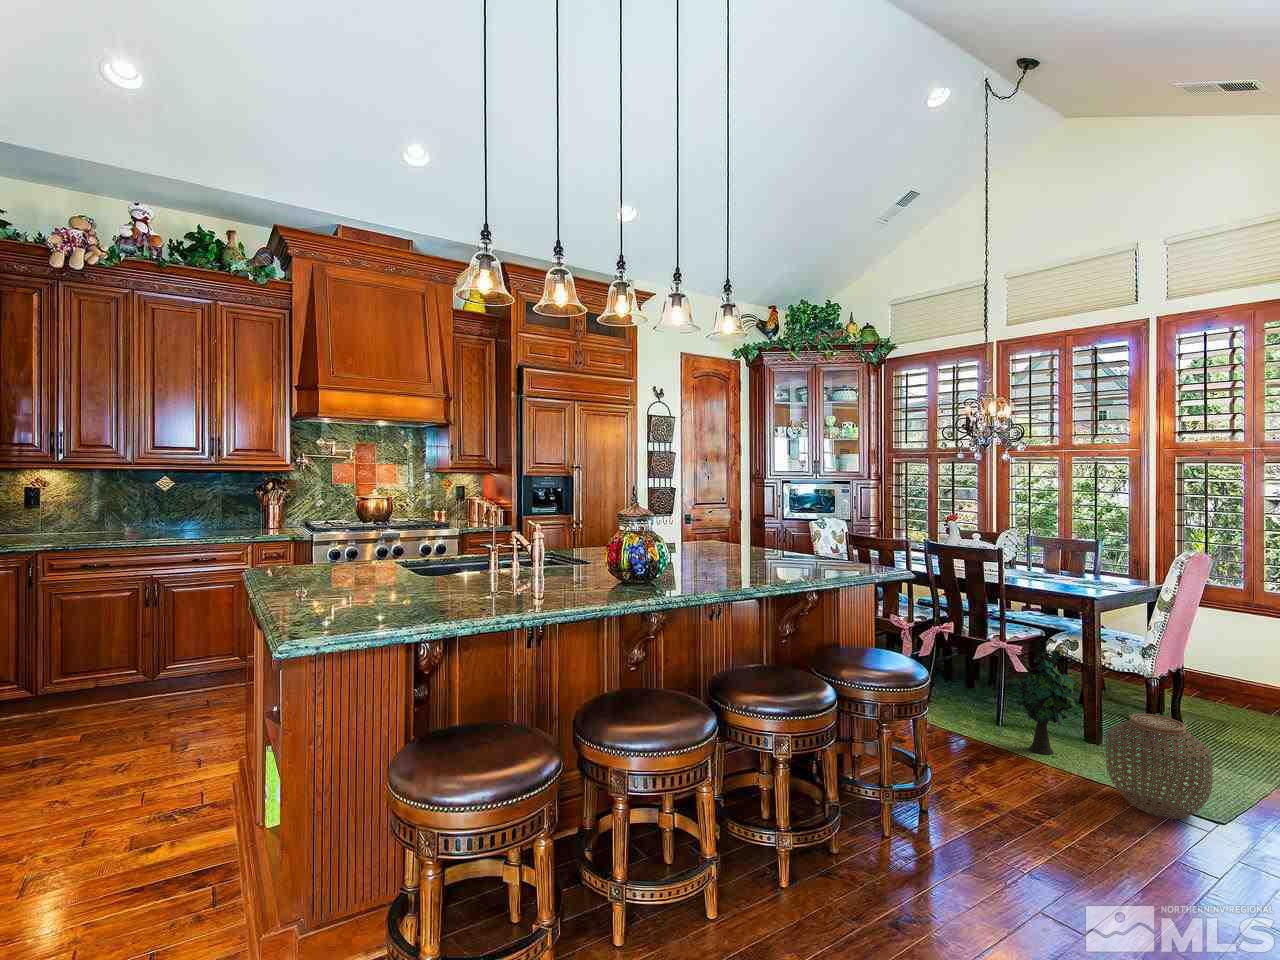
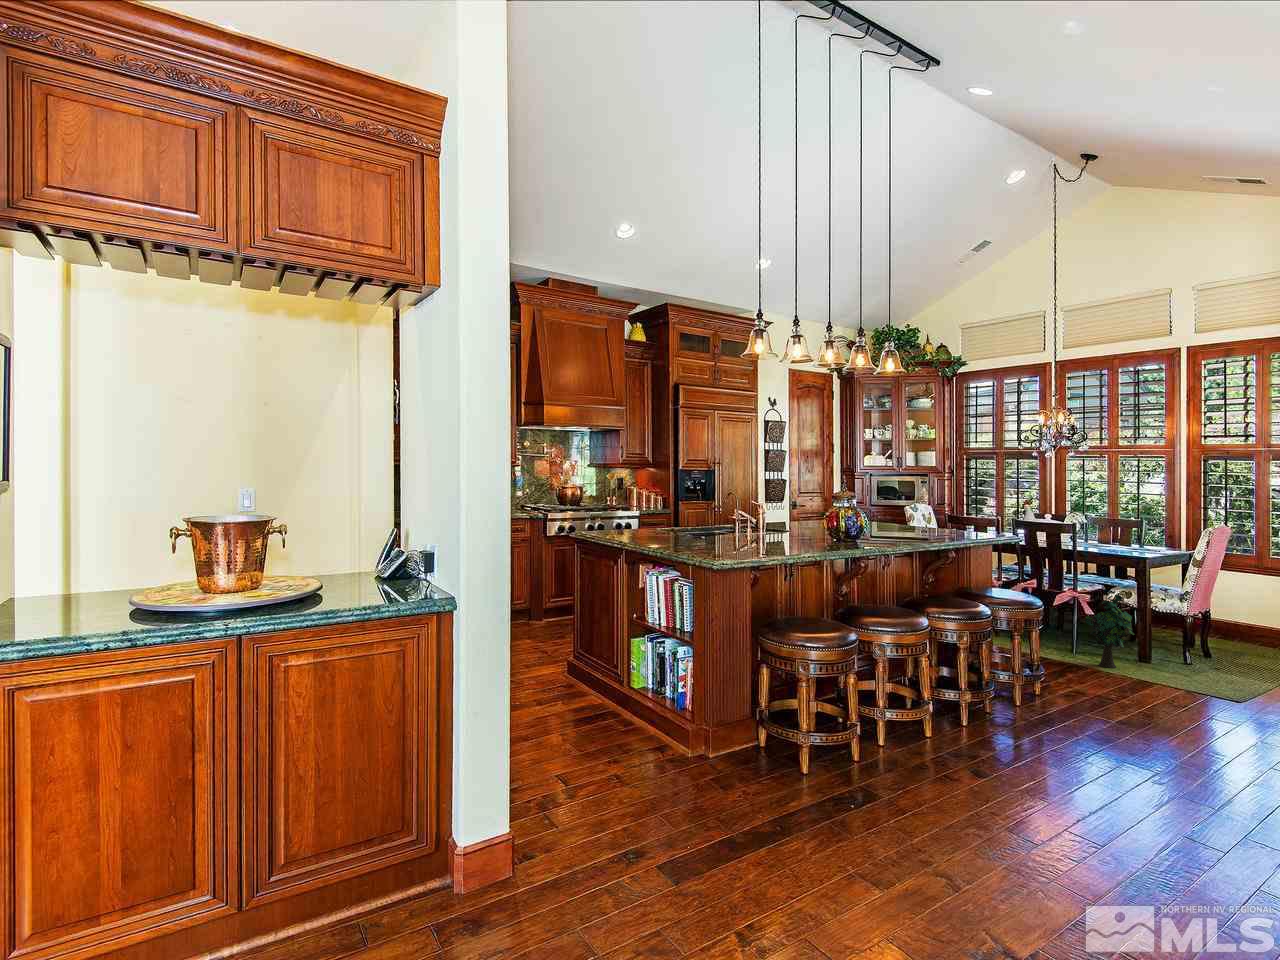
woven basket: present [1106,714,1212,819] -> none [1157,632,1230,698]

